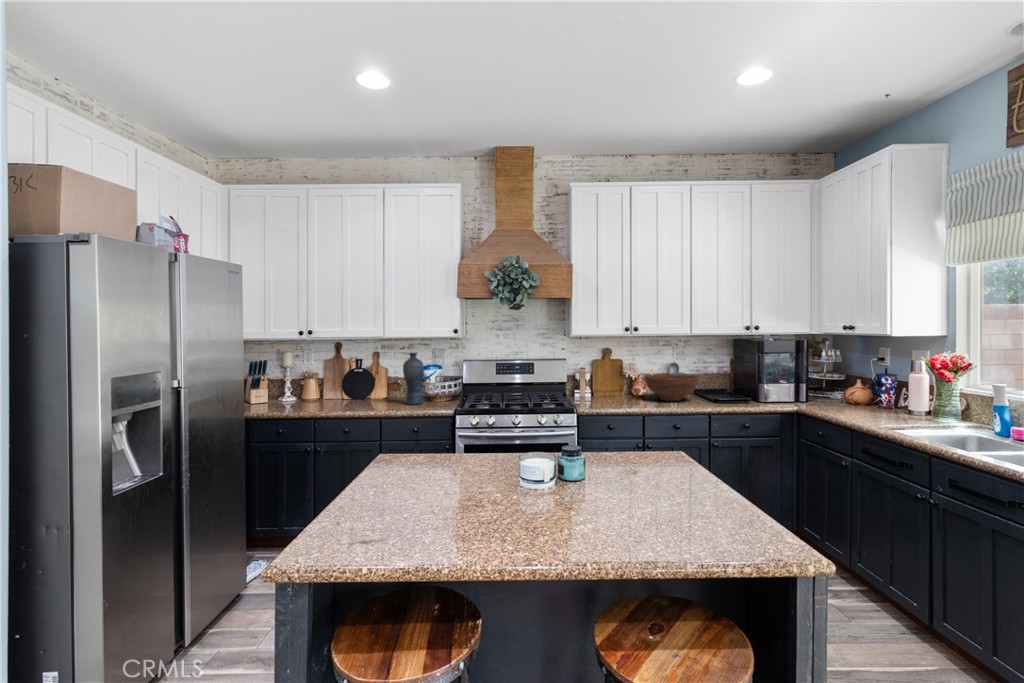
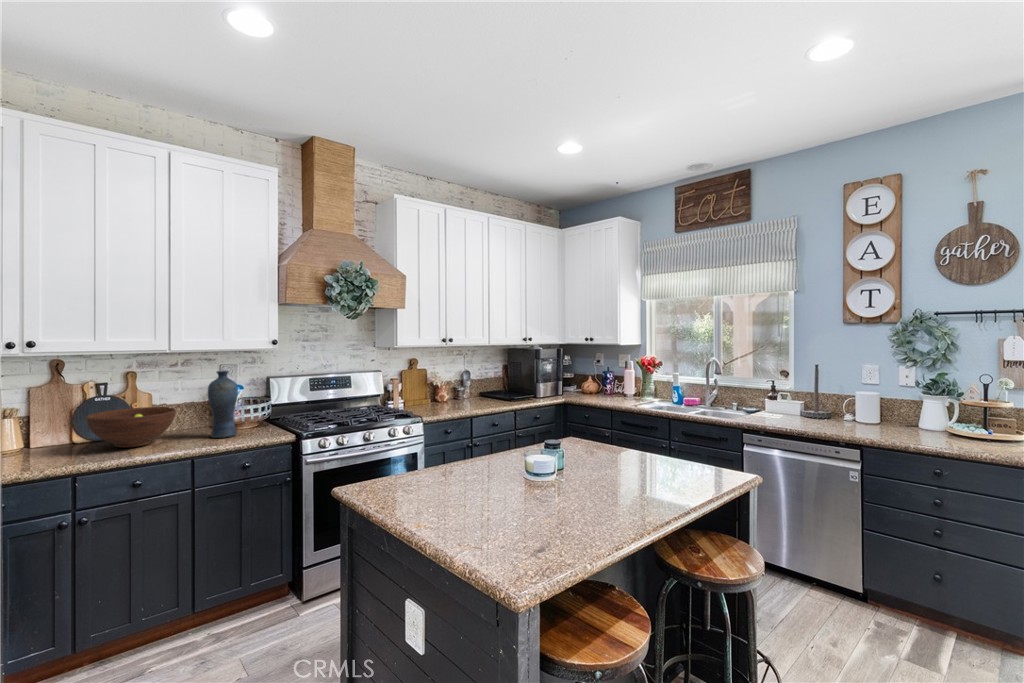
fruit bowl: present [645,374,698,401] -> present [86,407,176,448]

